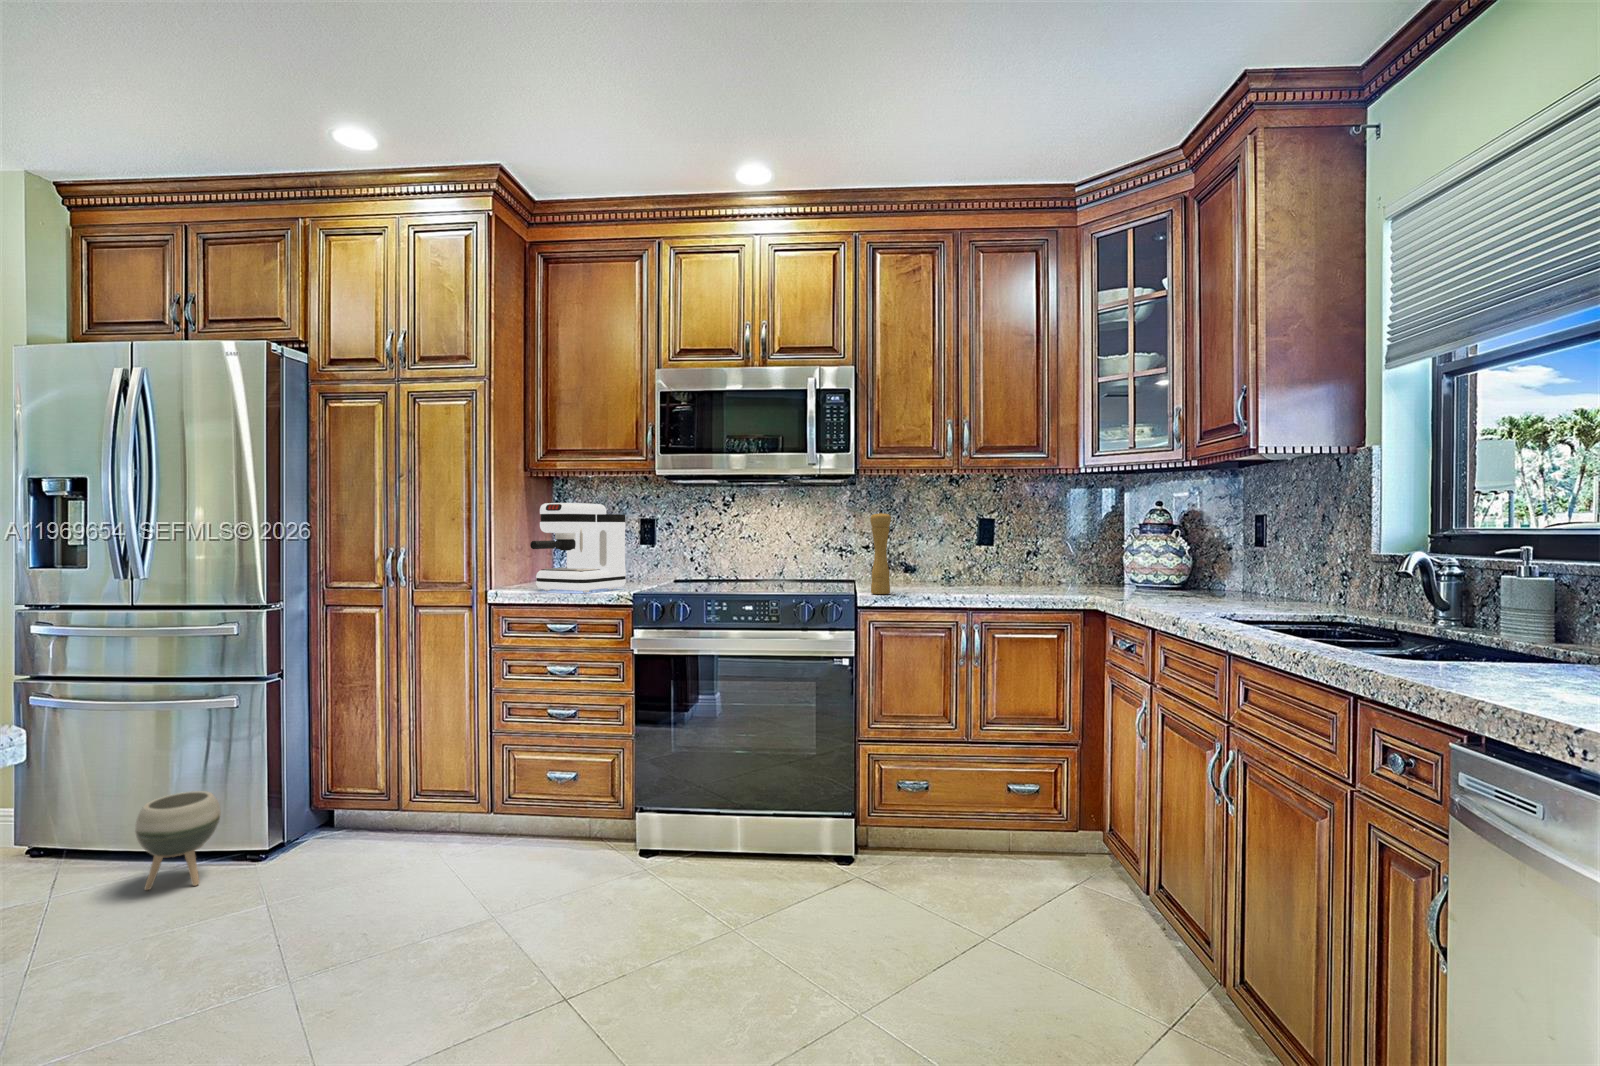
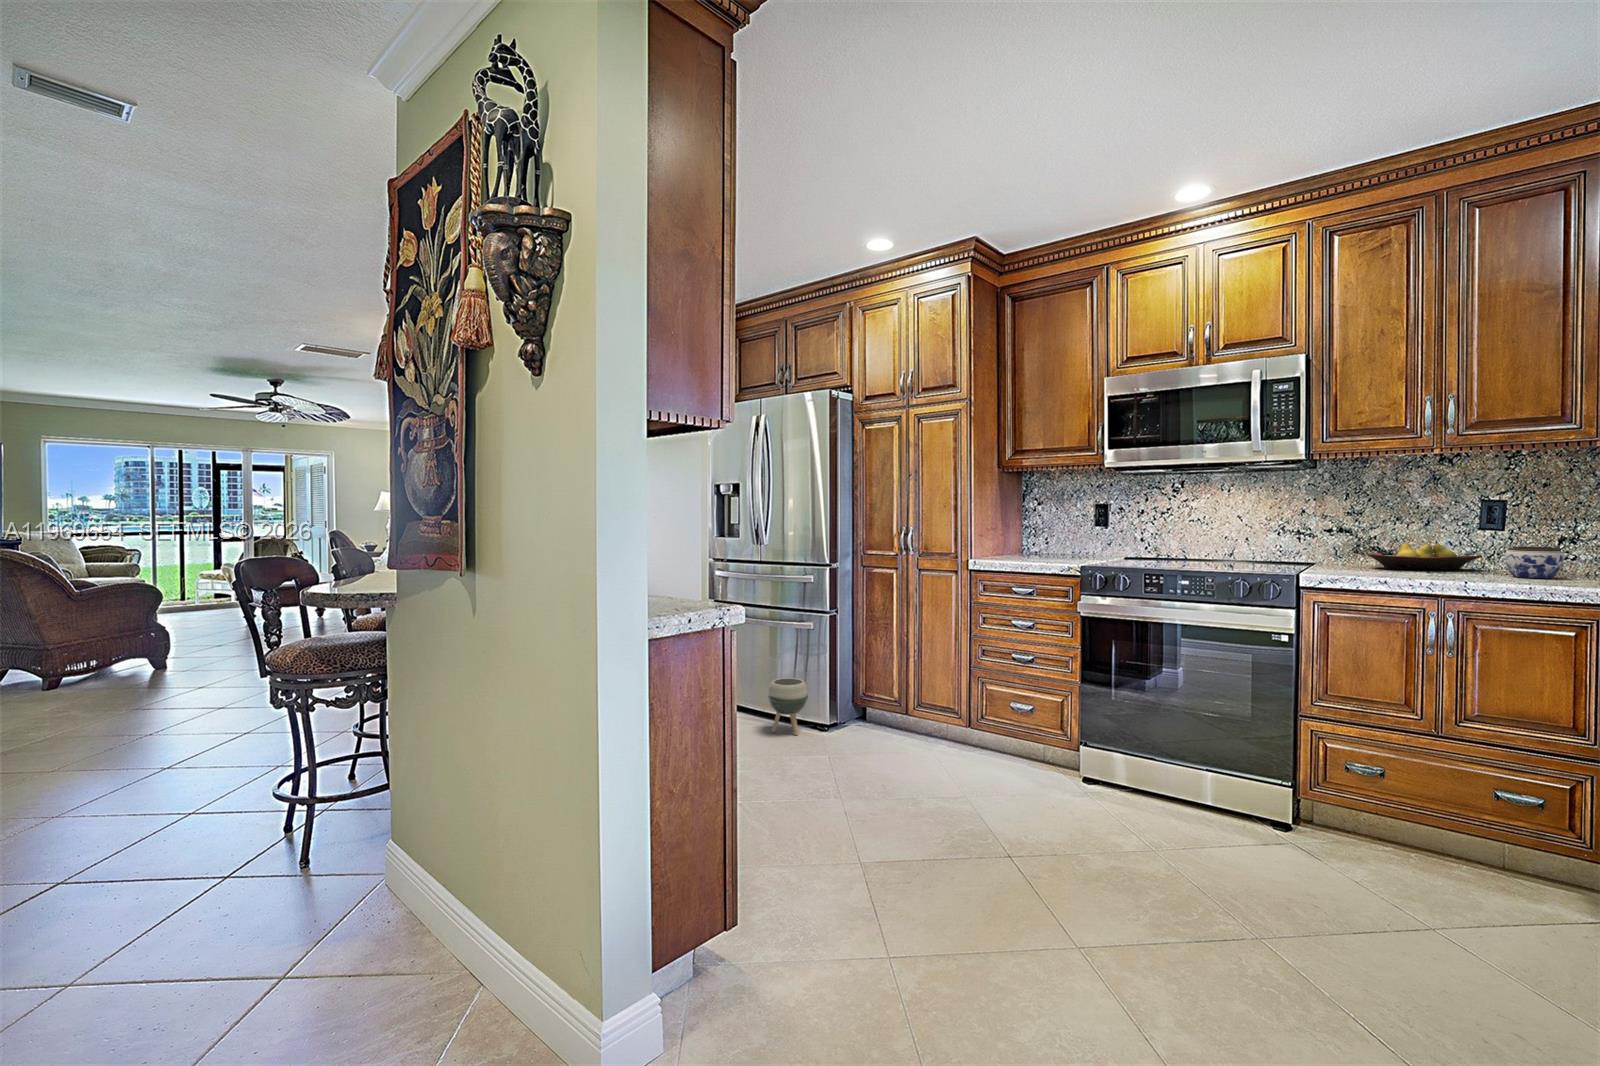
coffee maker: present [530,503,626,592] -> none [998,494,1074,564]
pepper mill: present [870,512,891,594] -> none [1317,496,1341,576]
fruit bowl: none [897,558,976,583] -> present [1367,543,1480,570]
jar: none [999,560,1037,588] -> present [1505,546,1563,578]

